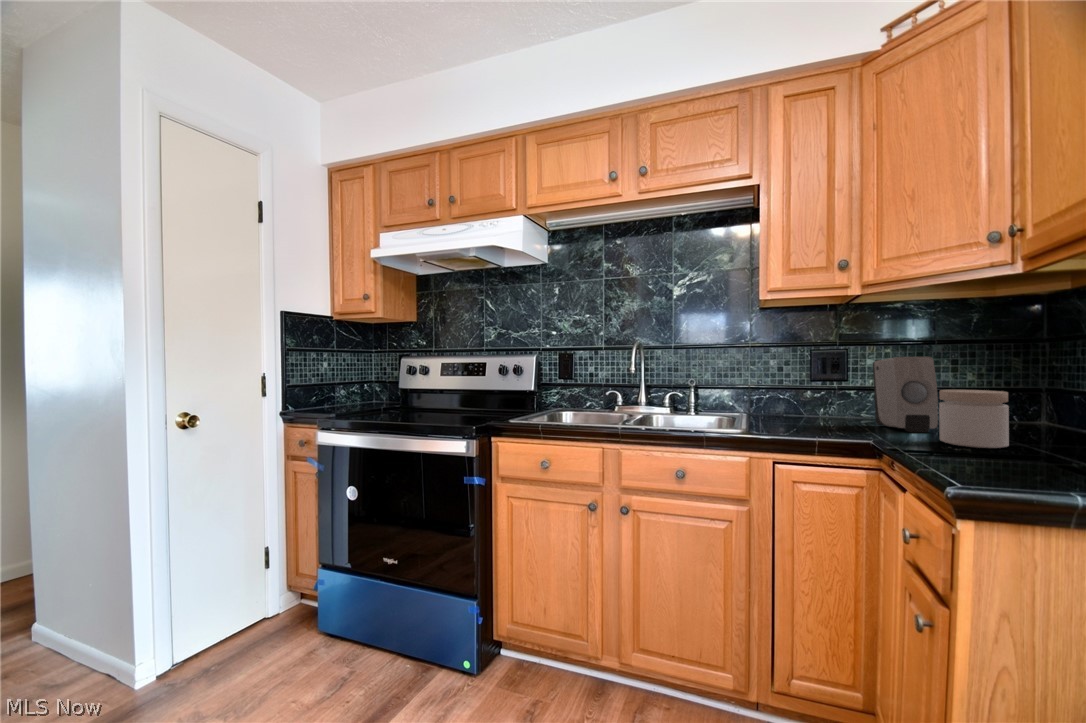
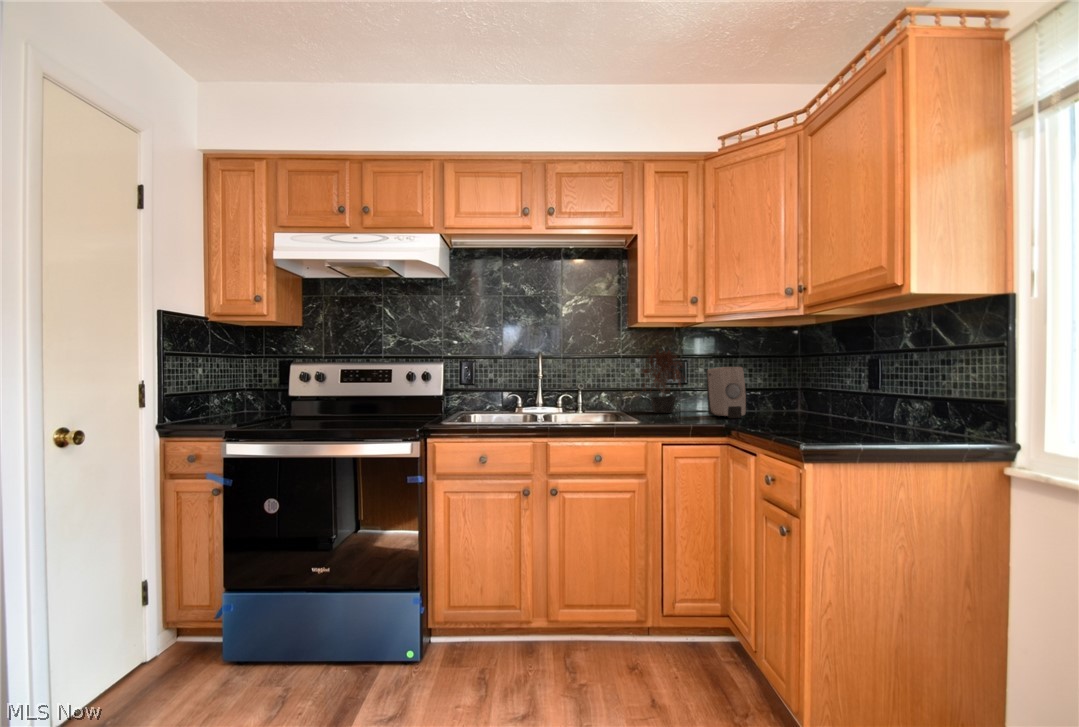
potted plant: none [773,334,845,420] -> present [641,349,685,413]
jar: present [939,390,1009,448] -> none [750,389,785,425]

